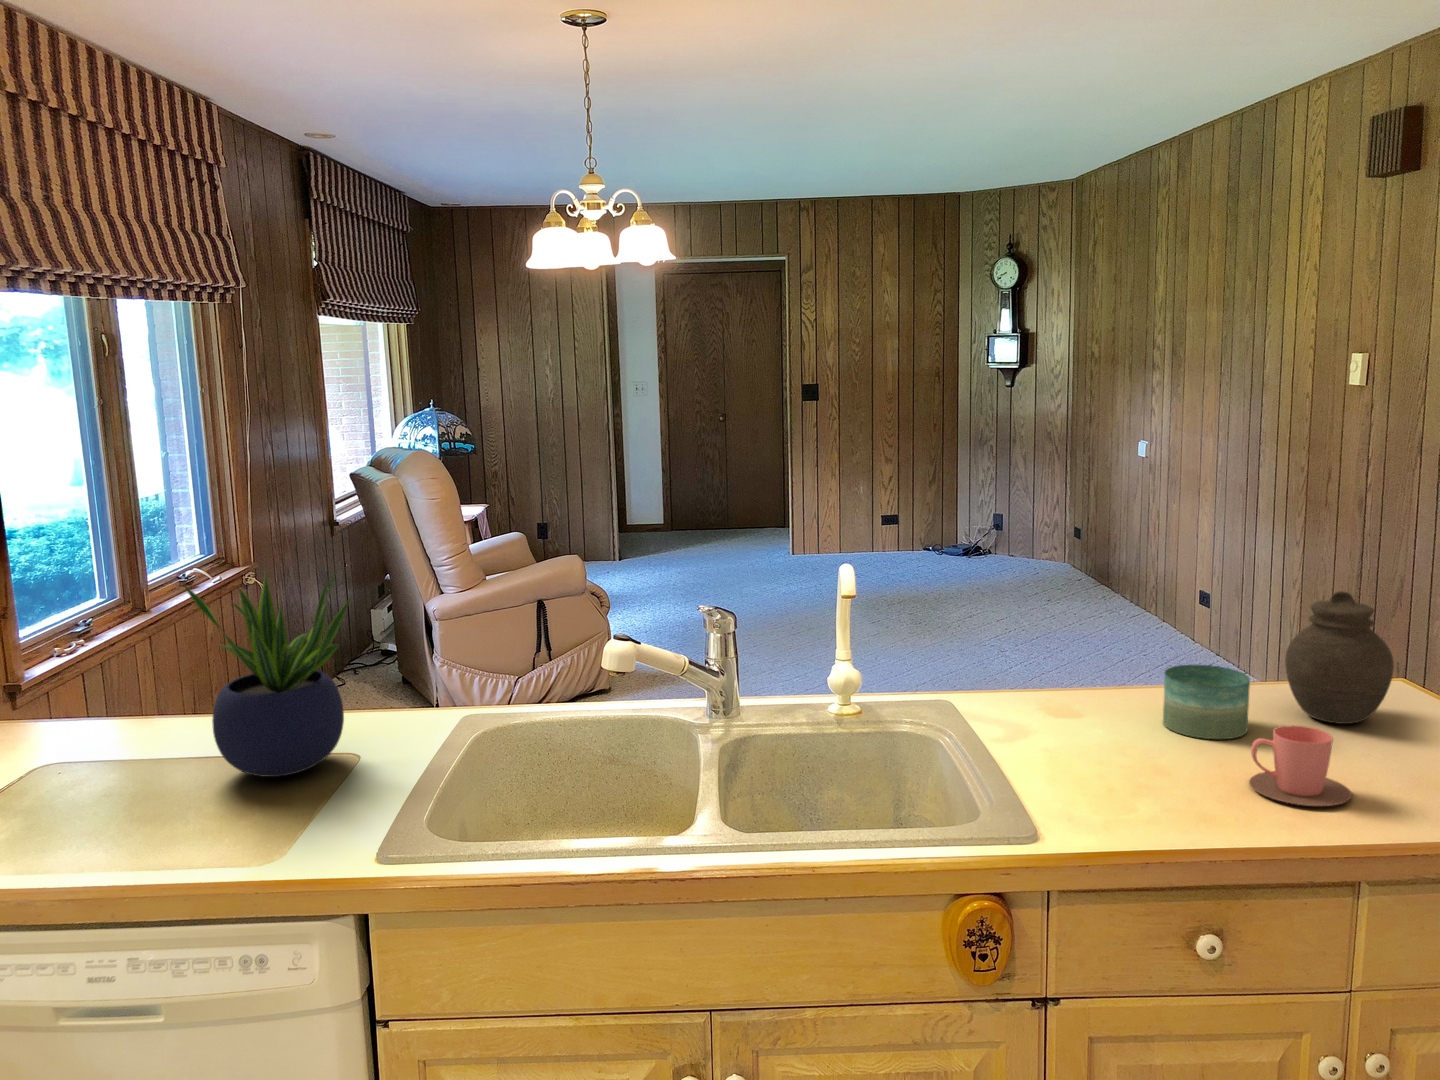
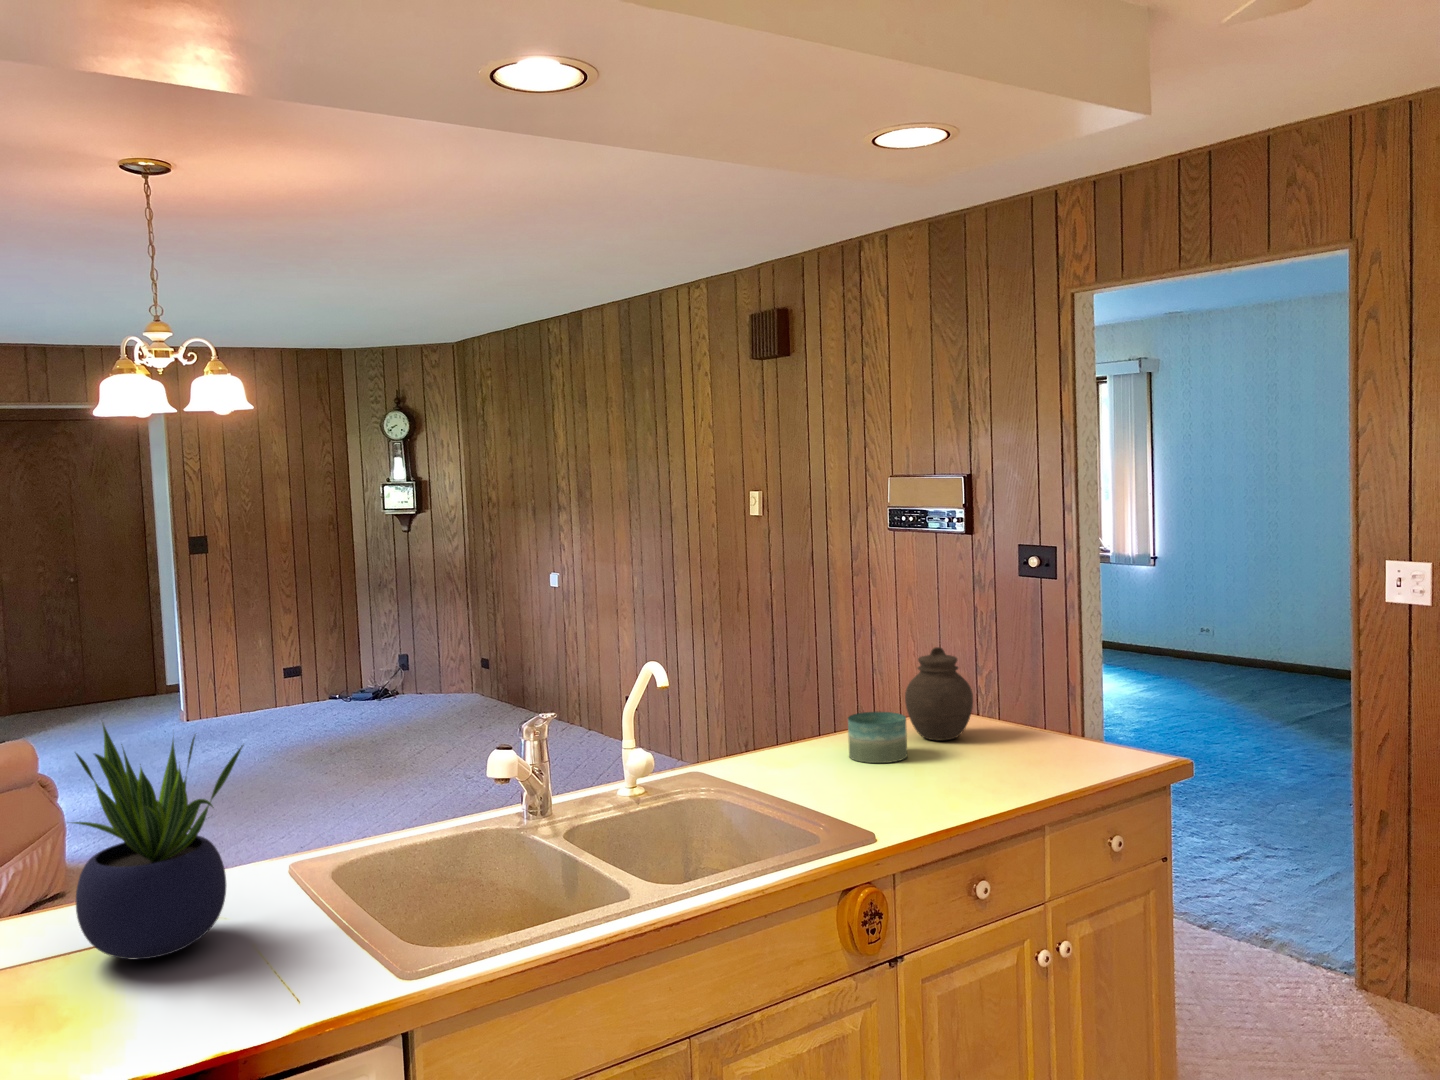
cup: present [1249,726,1352,806] -> none [946,735,1010,786]

